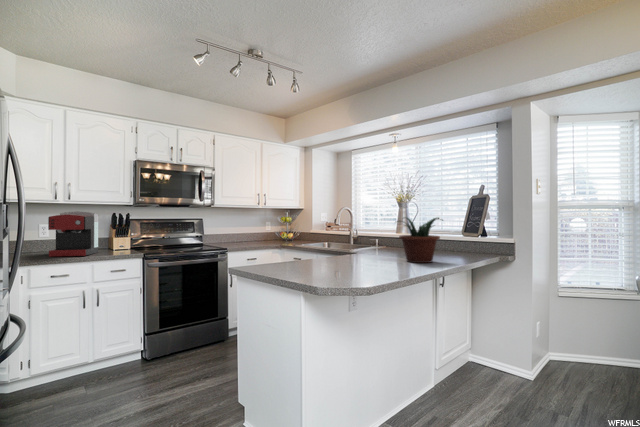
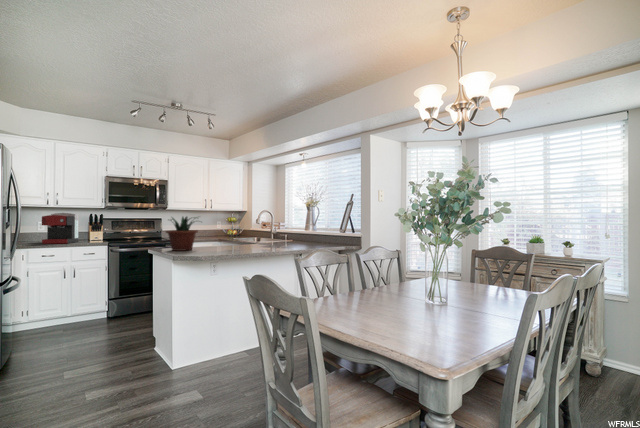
potted plant: present [399,218,443,263] -> present [166,217,198,251]

